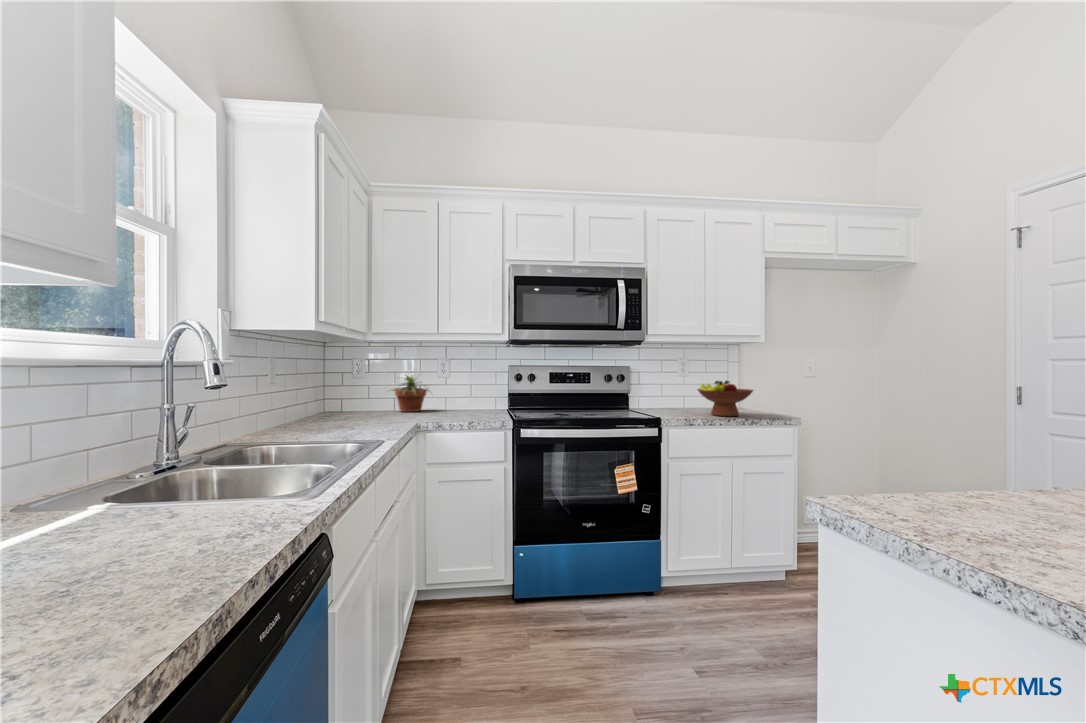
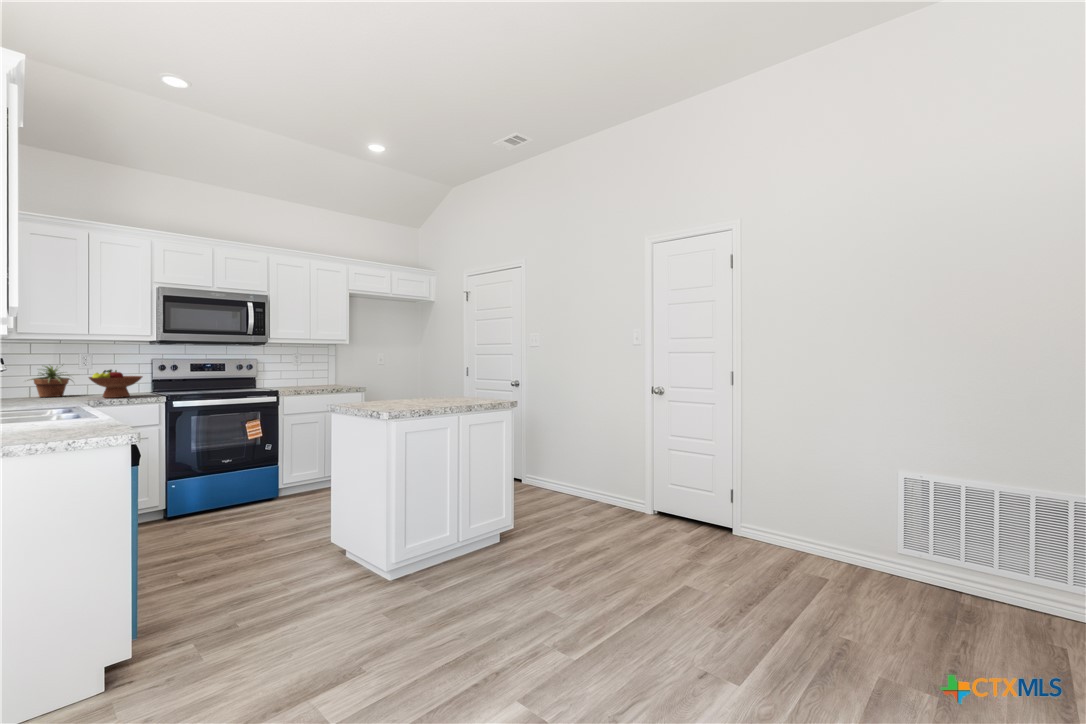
fruit bowl: present [698,381,753,416] -> present [89,370,142,398]

